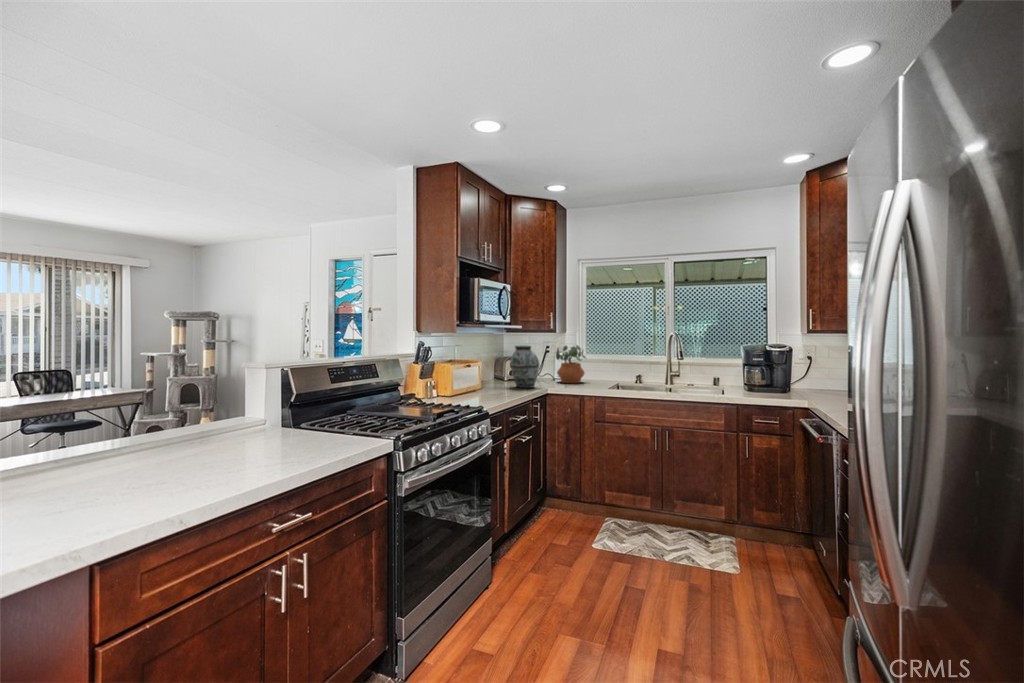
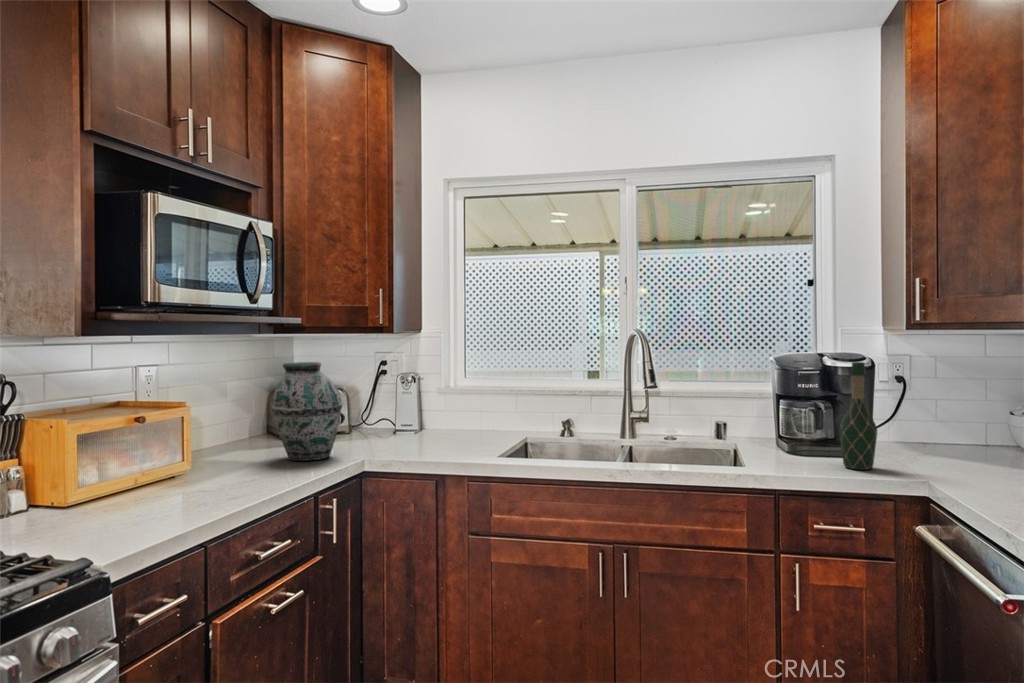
potted plant: present [556,345,586,383] -> none [393,358,459,441]
wine bottle: none [770,348,788,397] -> present [839,362,877,470]

